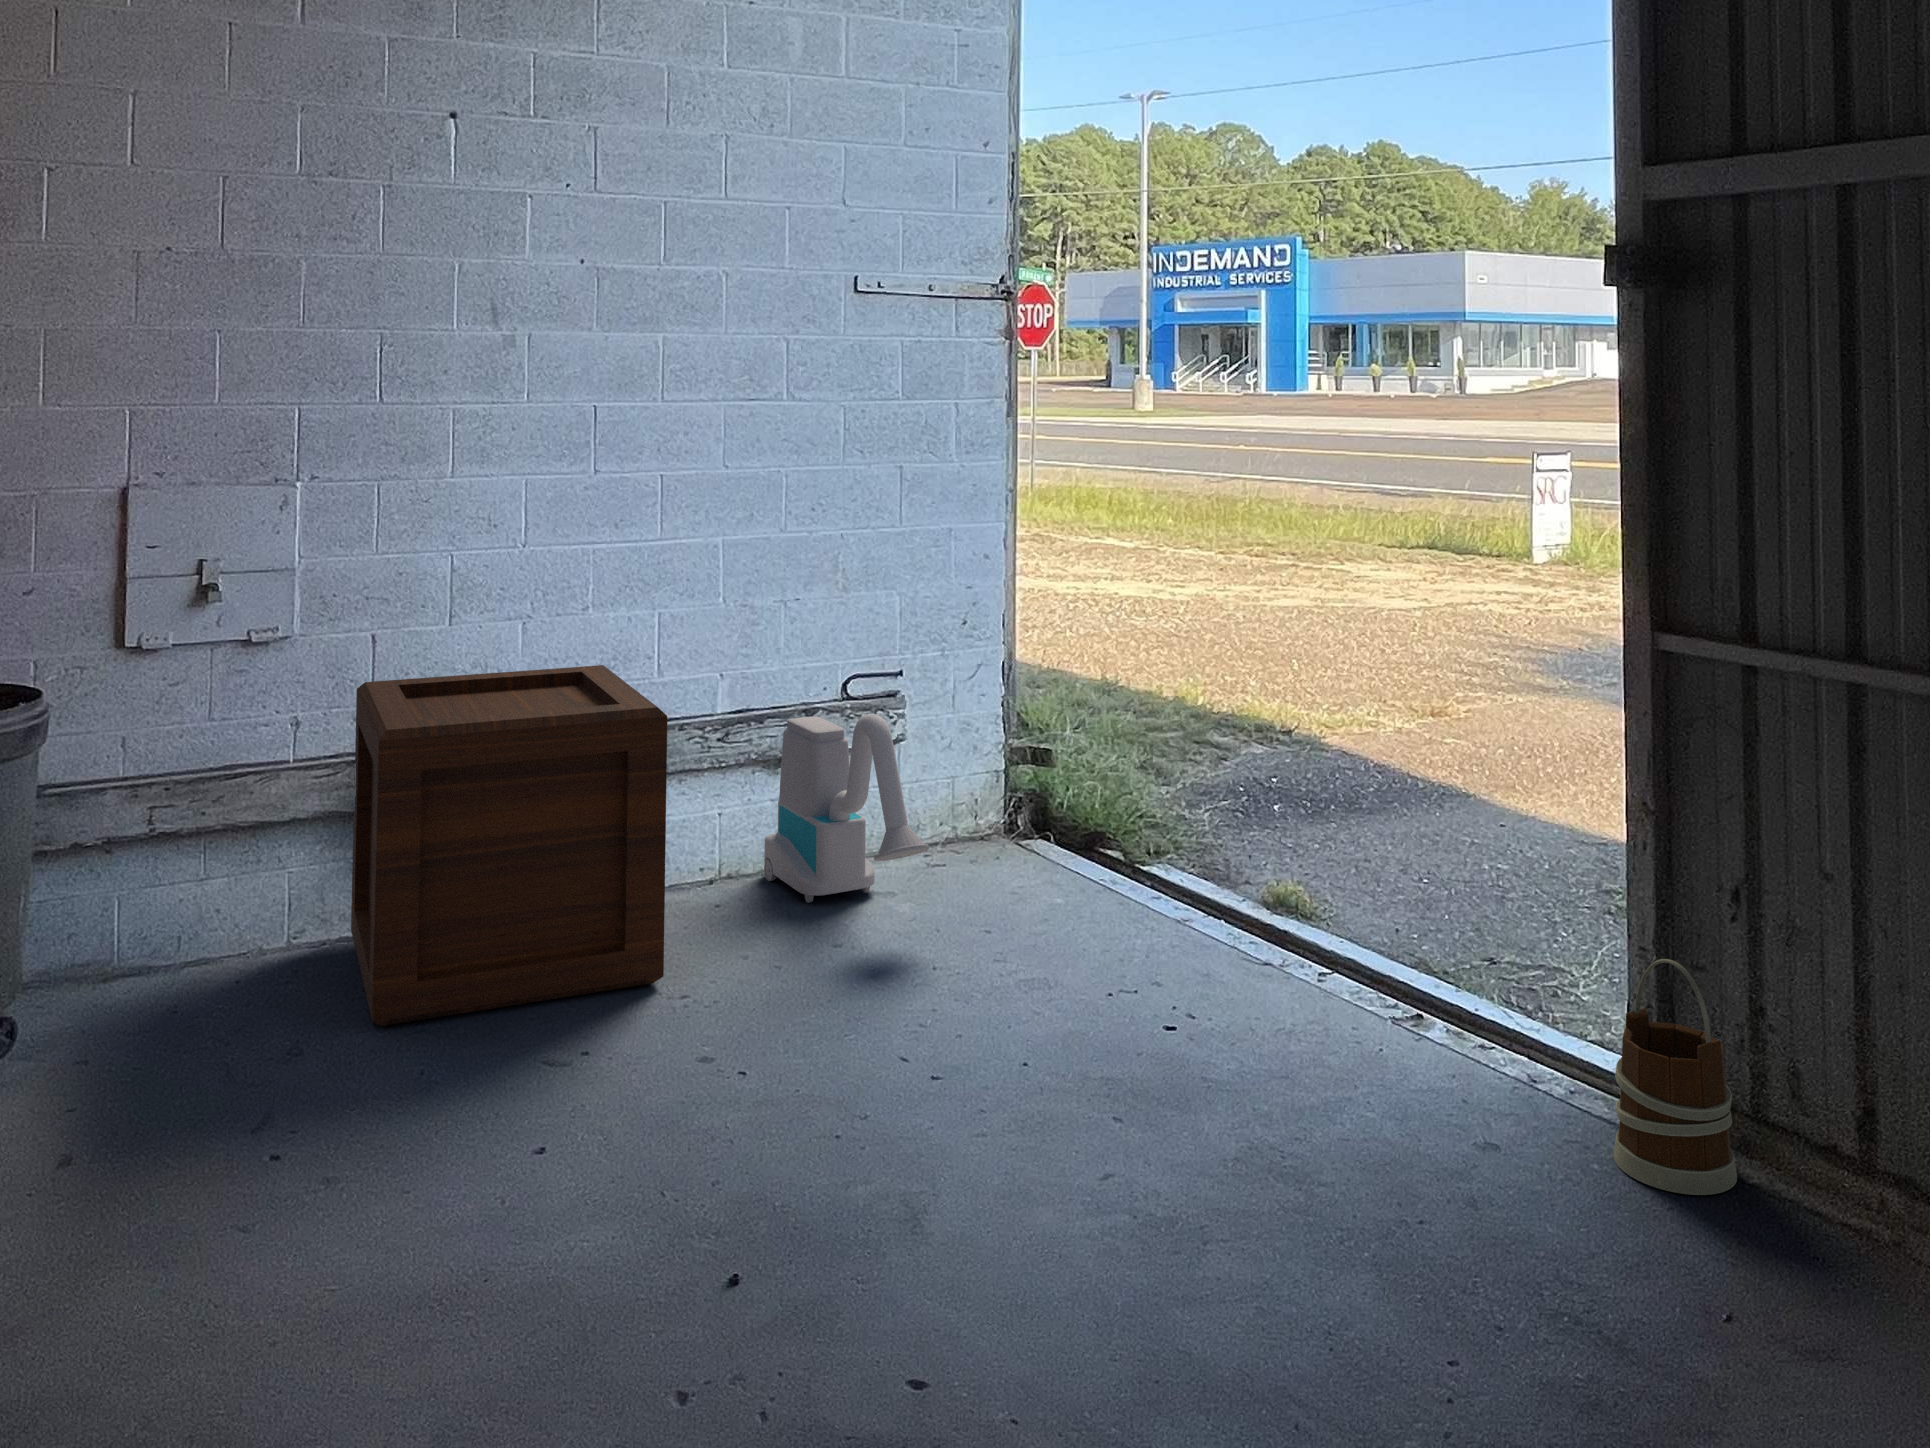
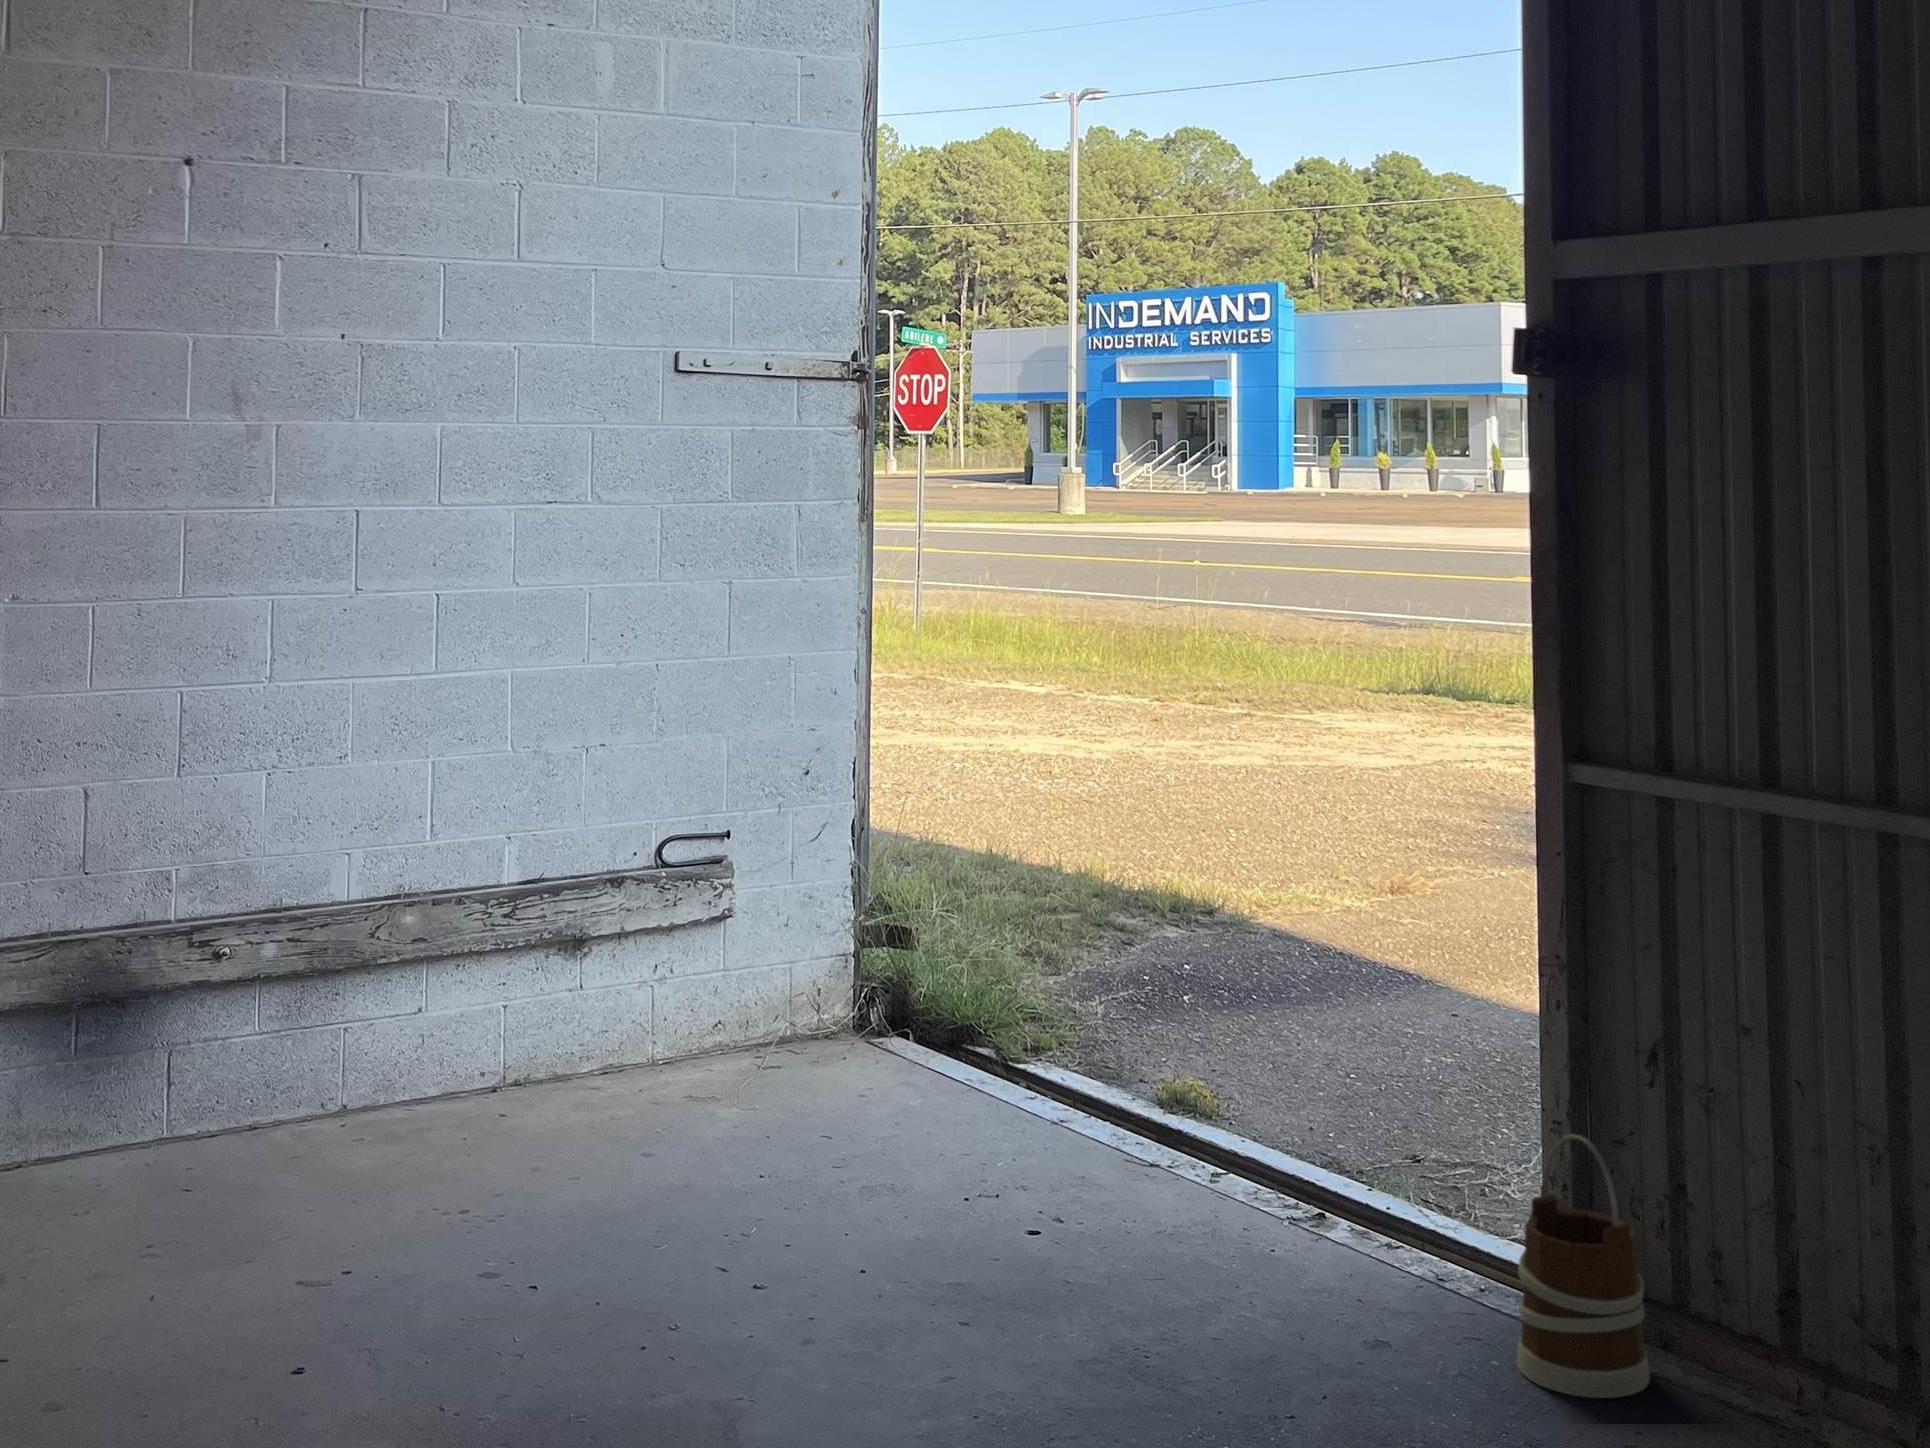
wooden crate: present [351,665,667,1026] -> none [53,824,441,1250]
vacuum cleaner: present [764,714,929,903] -> none [559,879,755,1110]

